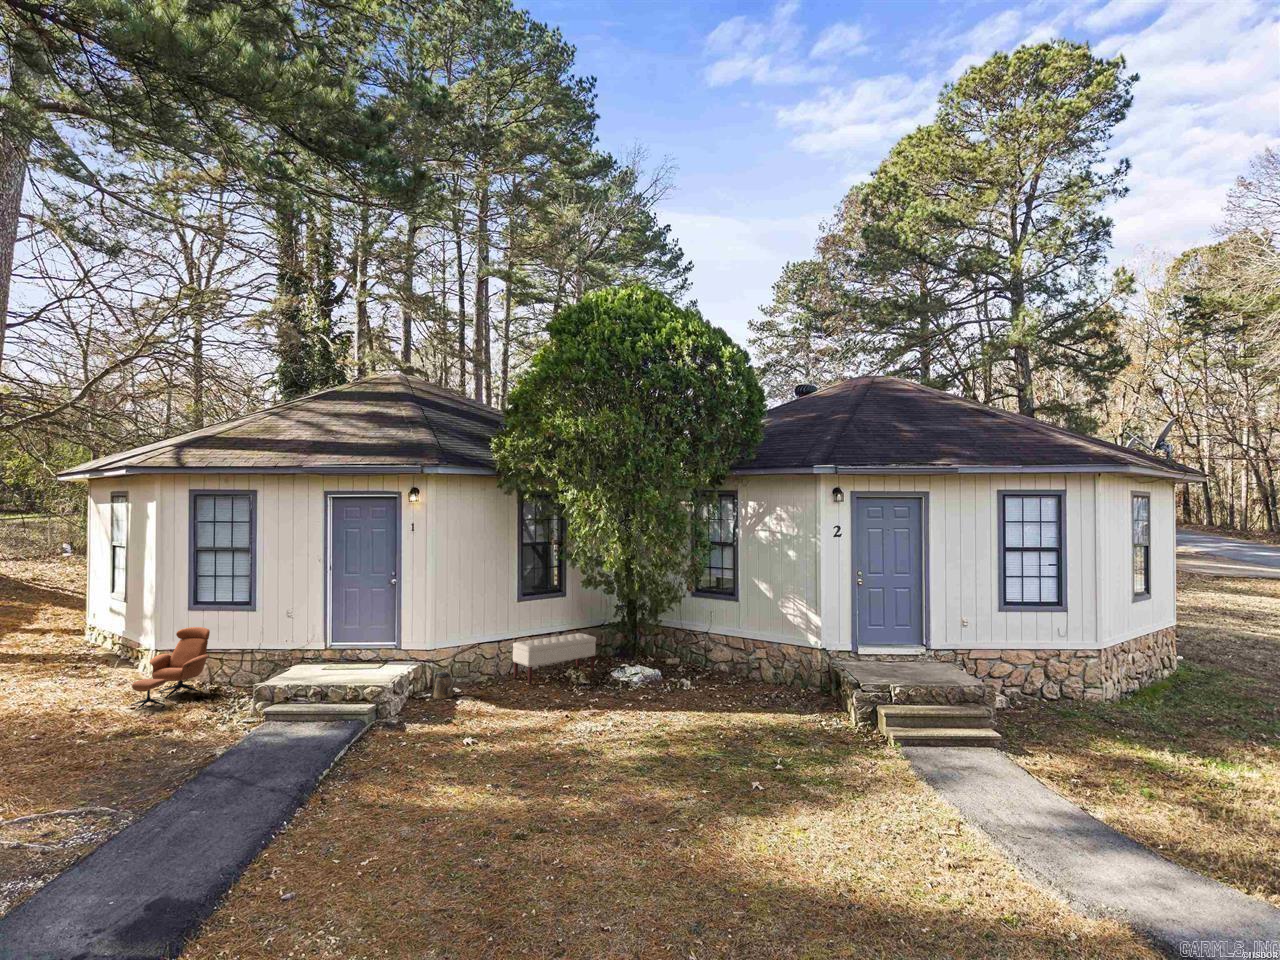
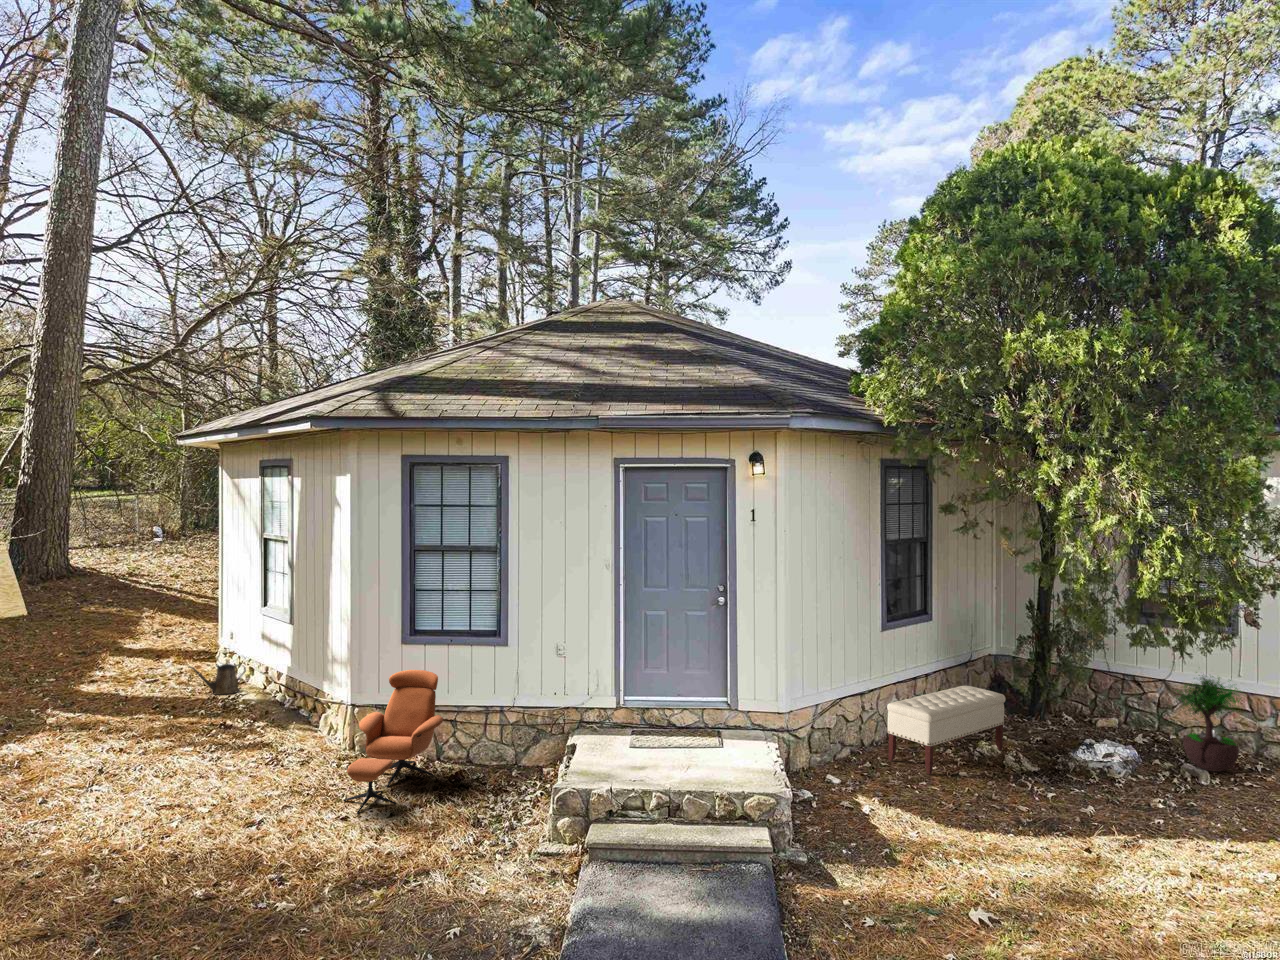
potted tree: none [682,616,720,678] -> present [1177,675,1241,771]
watering can: present [433,672,459,699] -> present [189,664,246,695]

